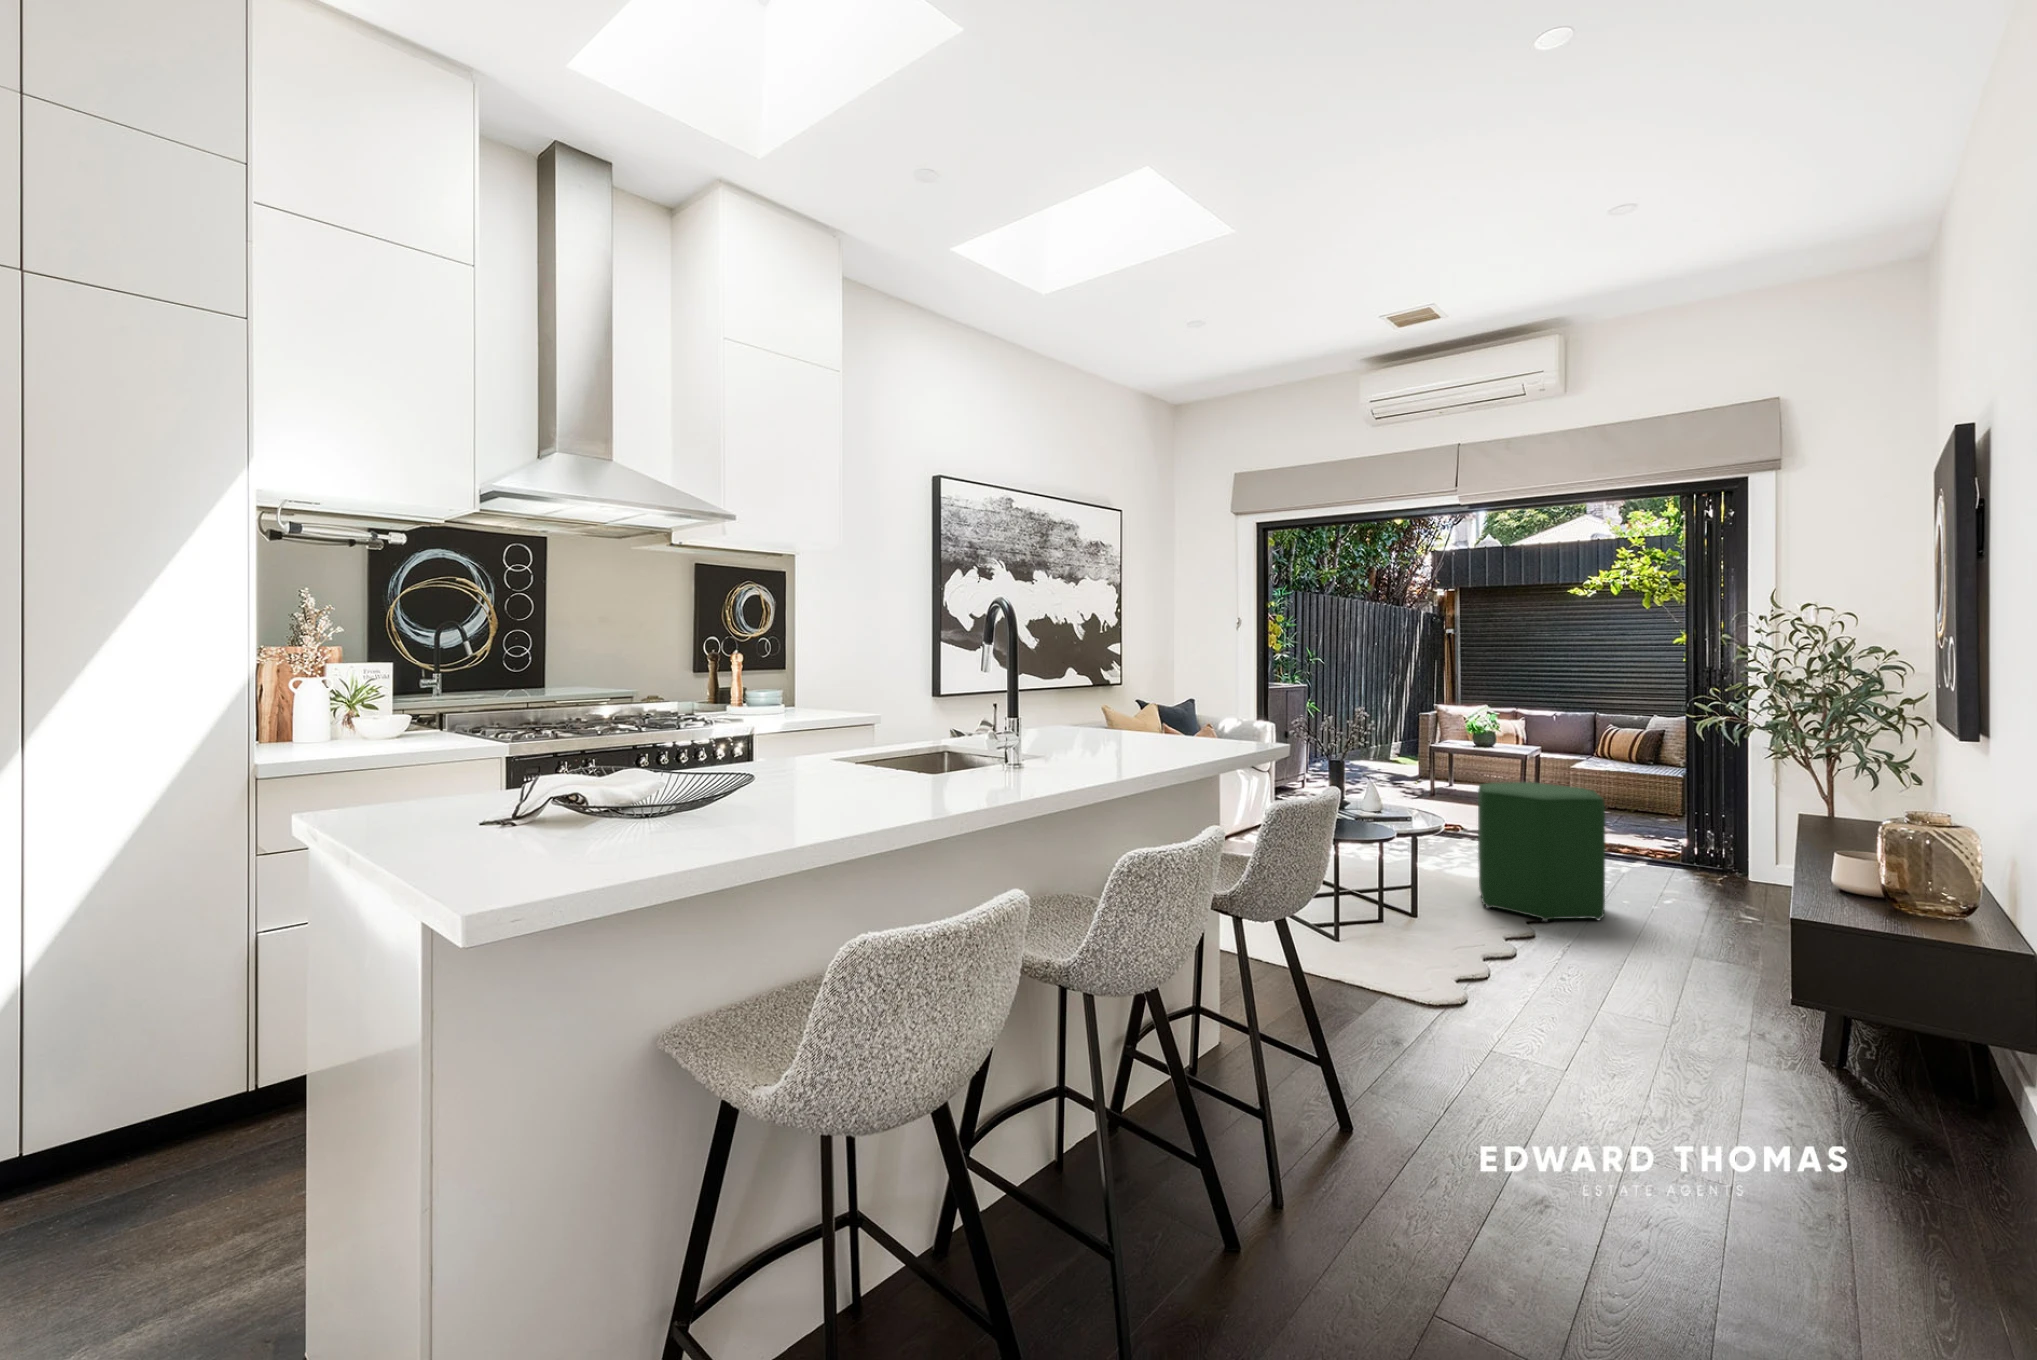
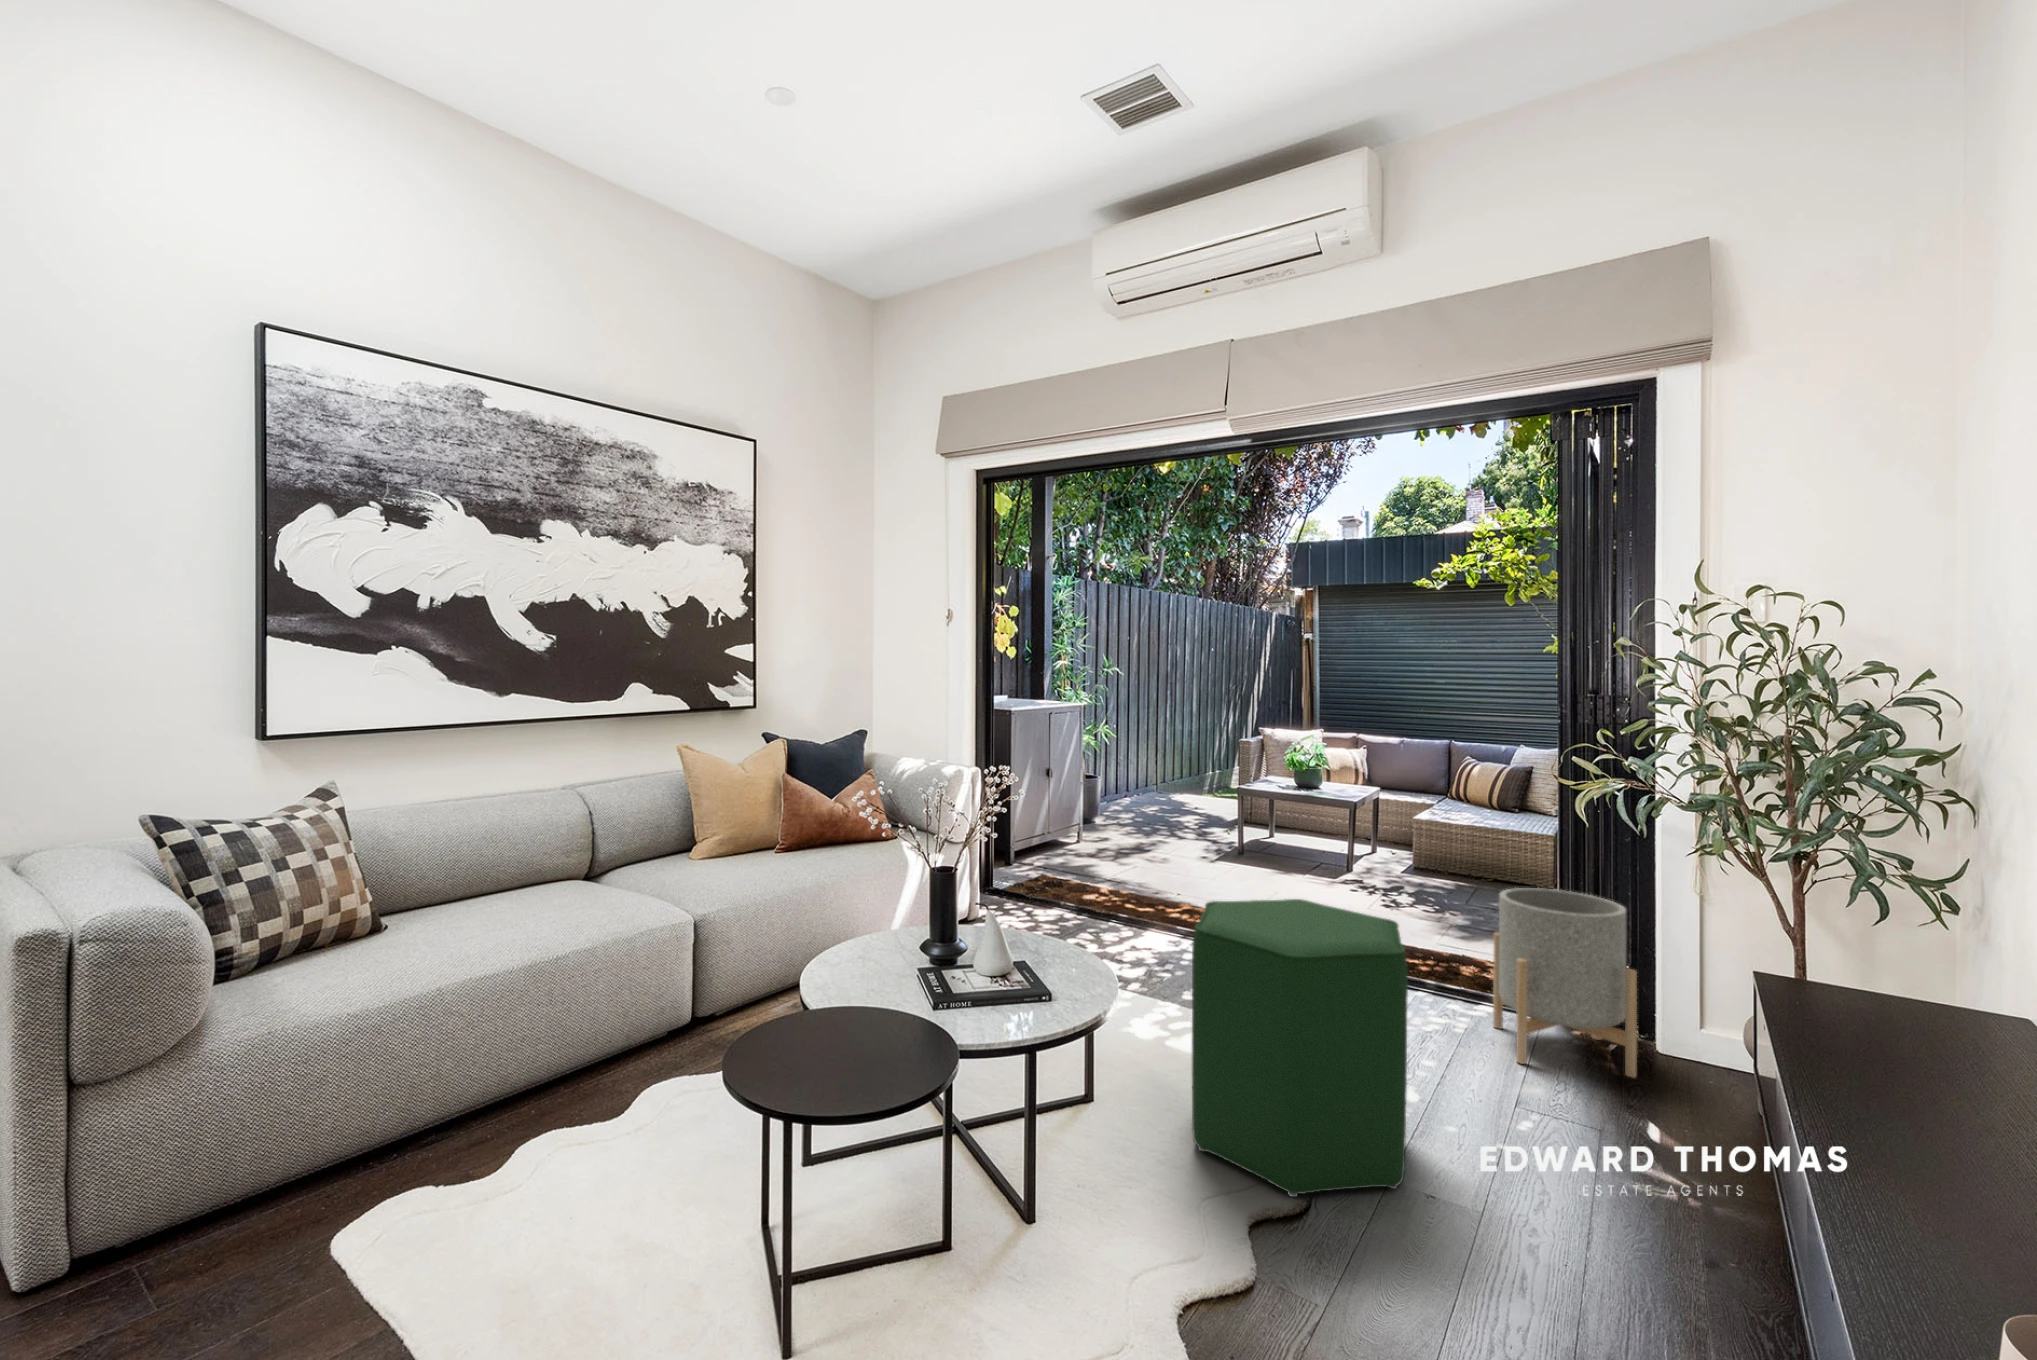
planter: none [1645,787,1737,890] -> present [1493,888,1637,1078]

